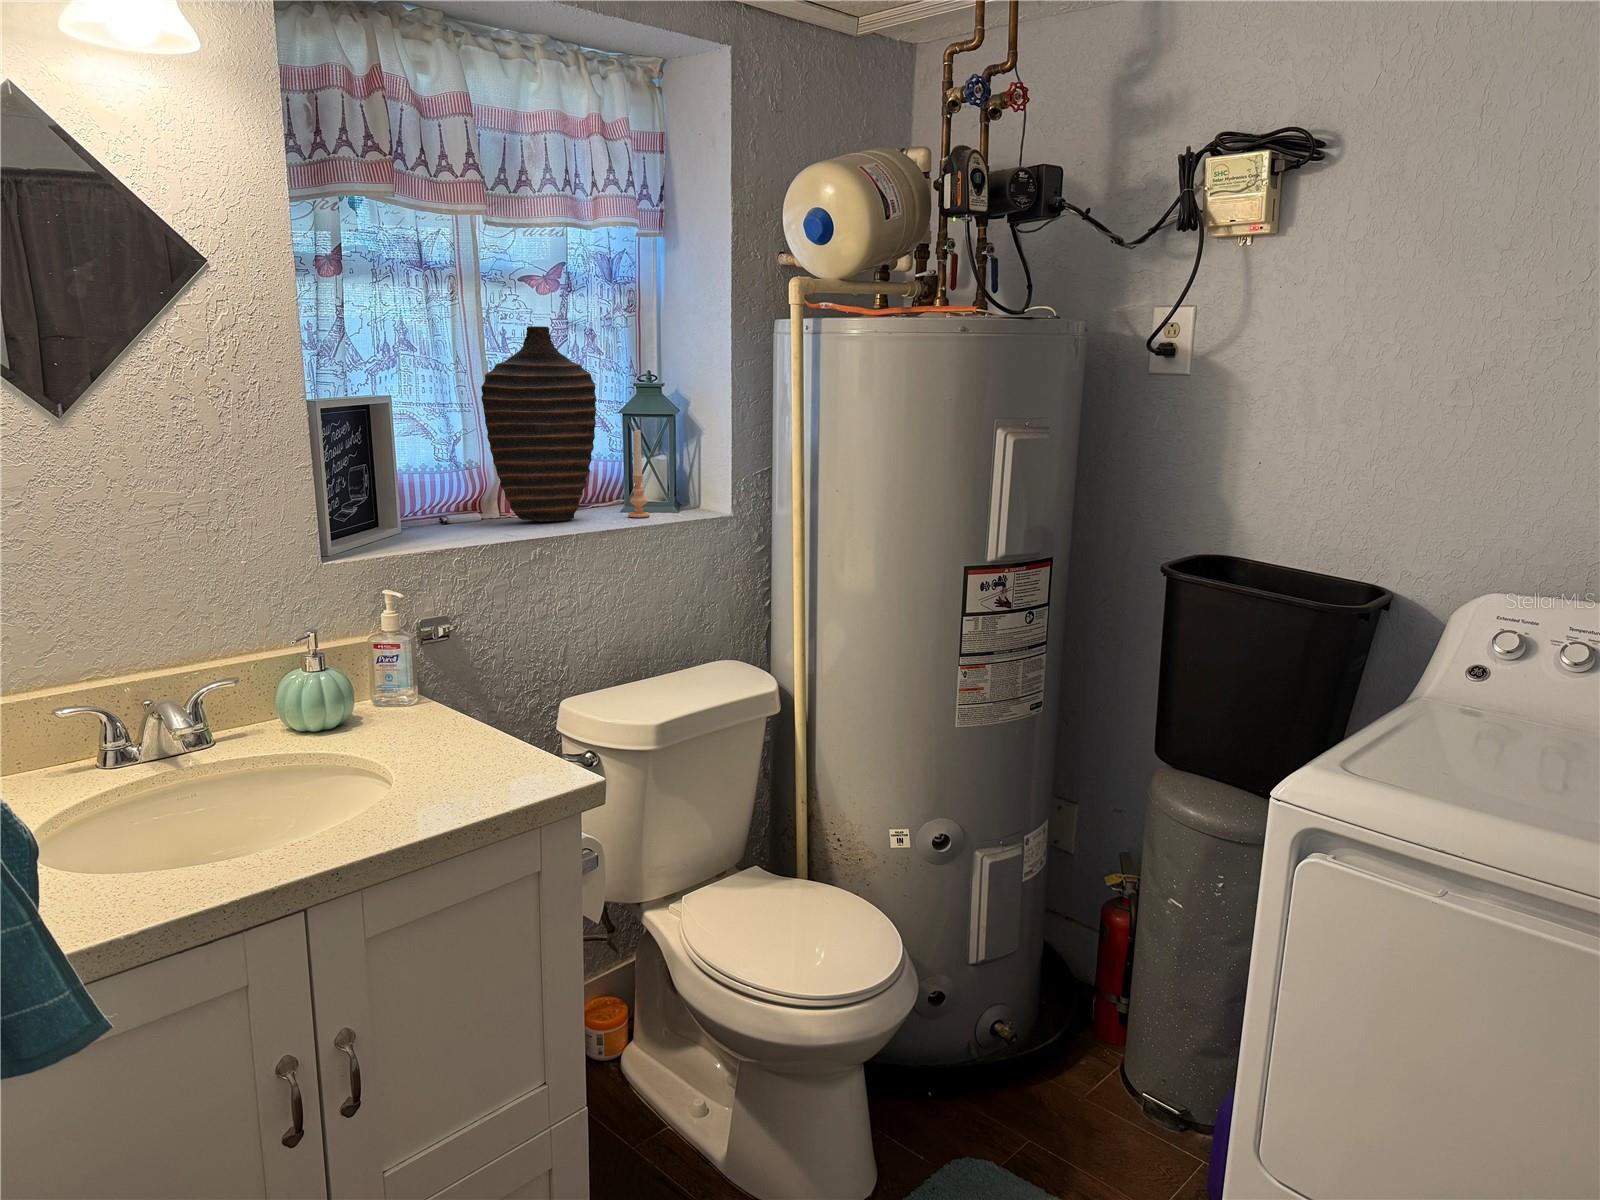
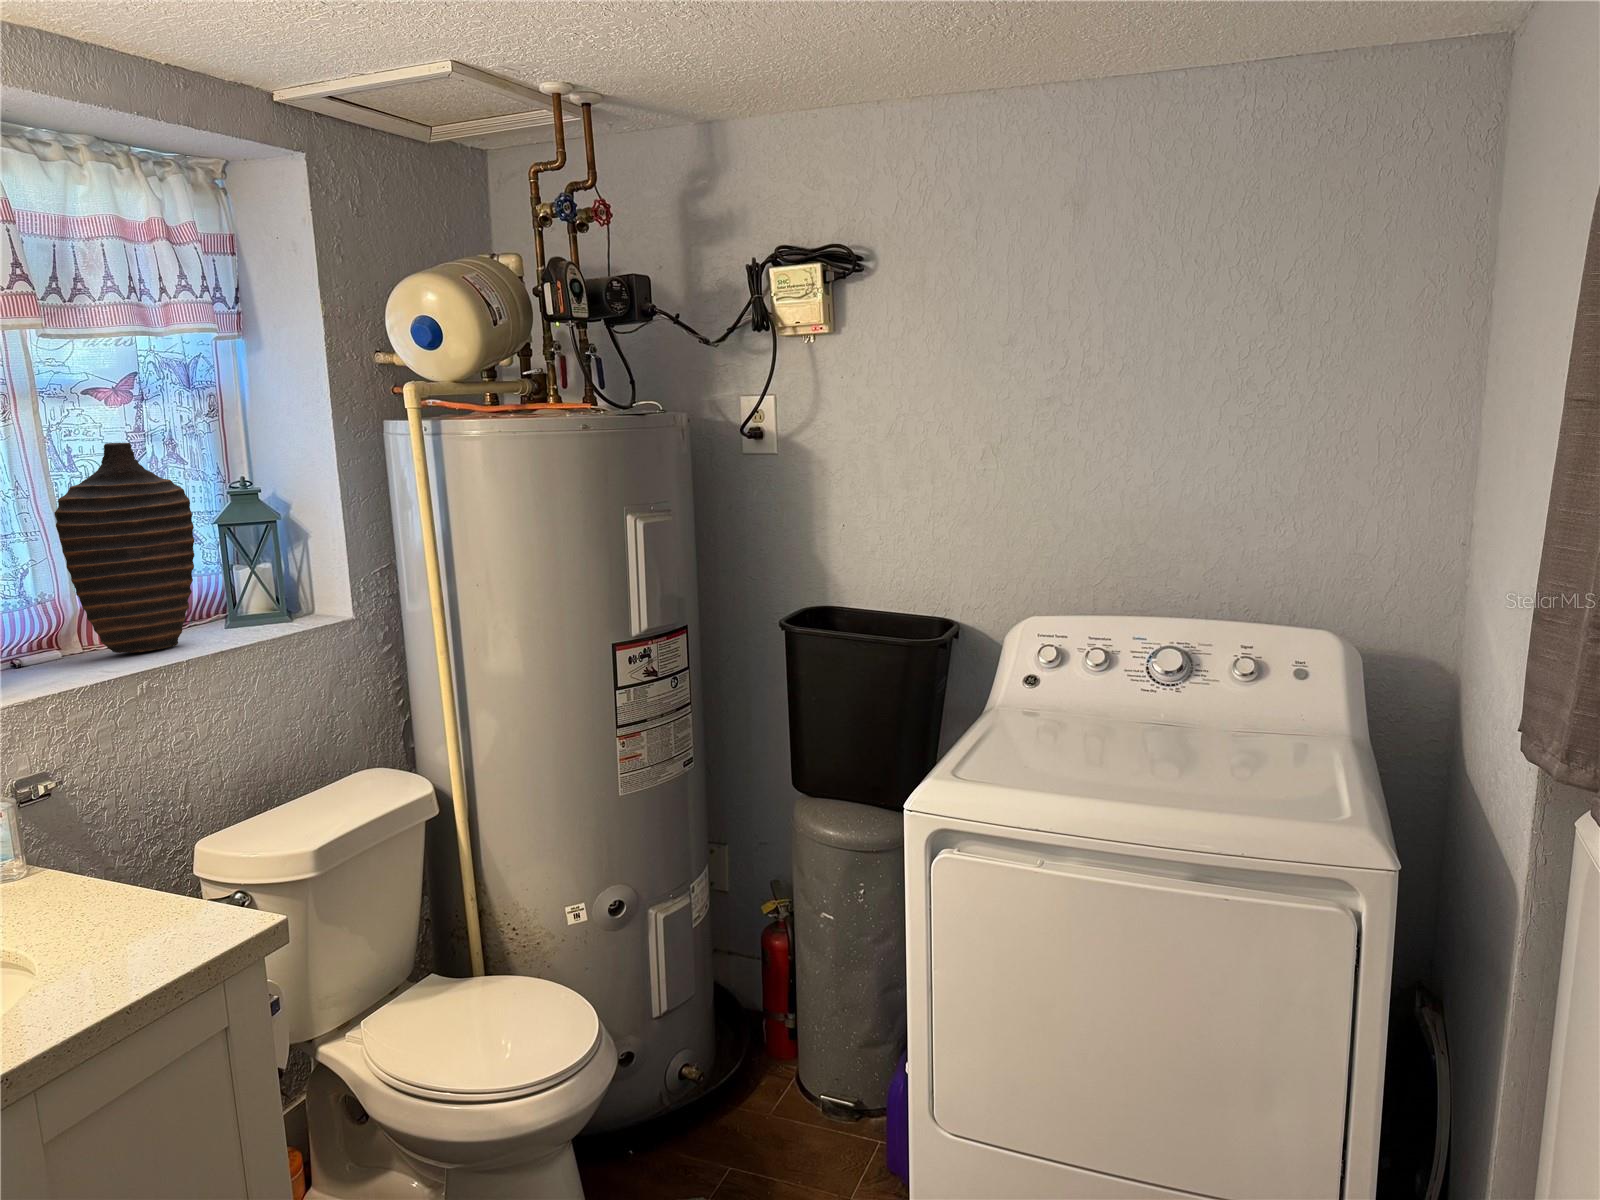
candle: present [628,430,650,517] -> none [238,542,265,635]

